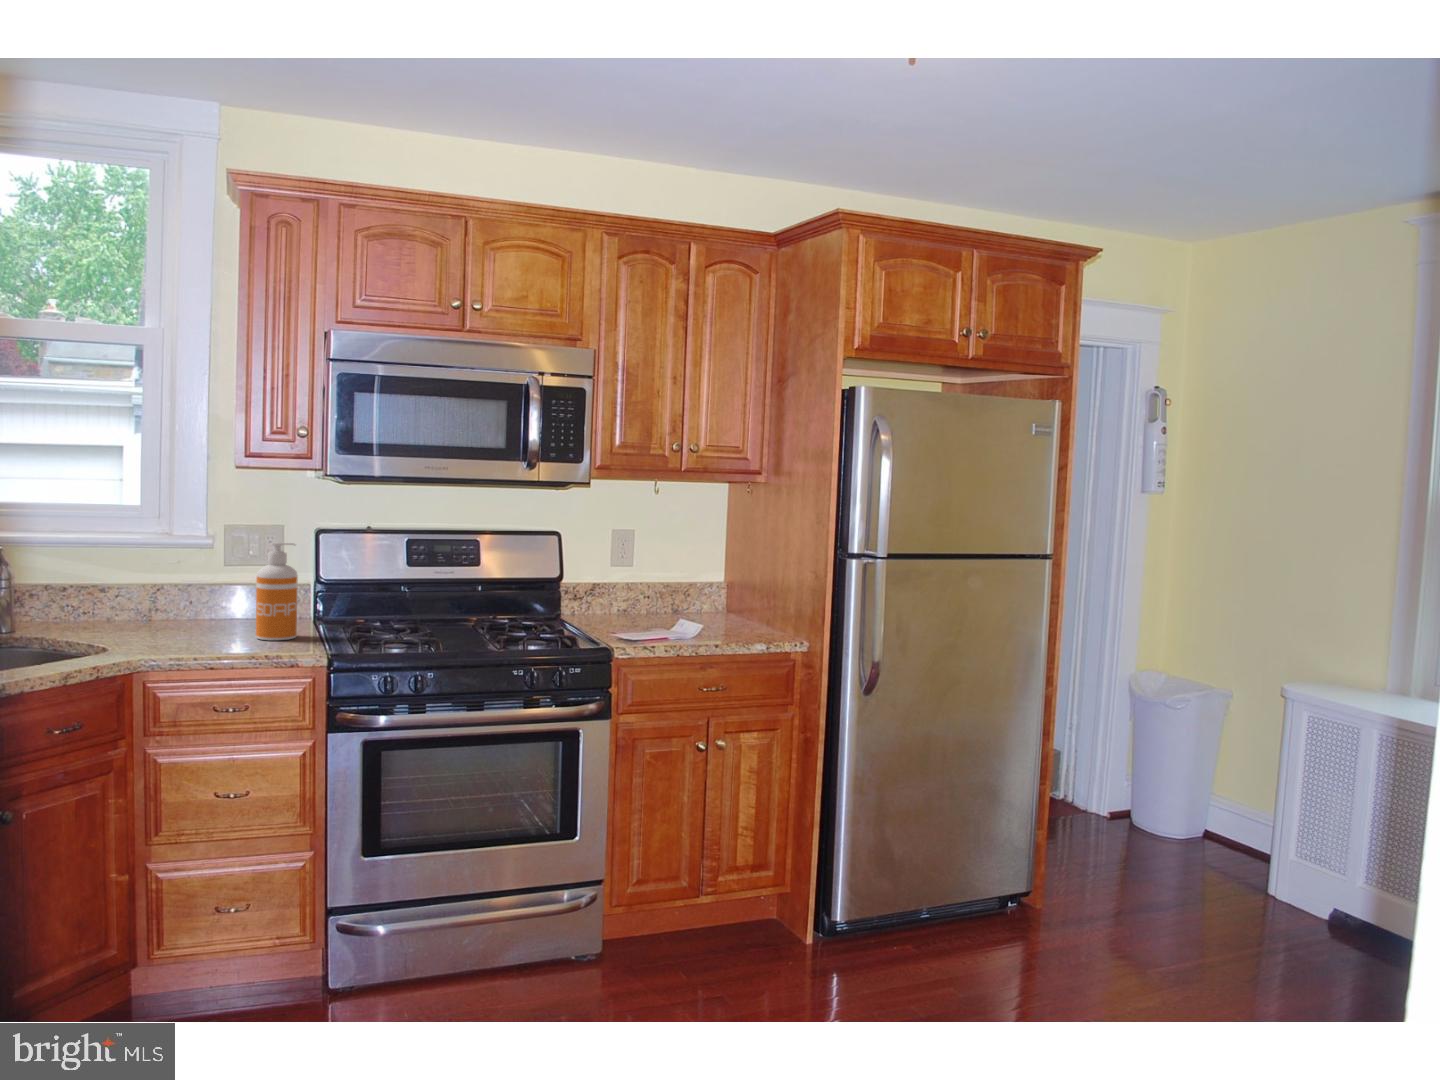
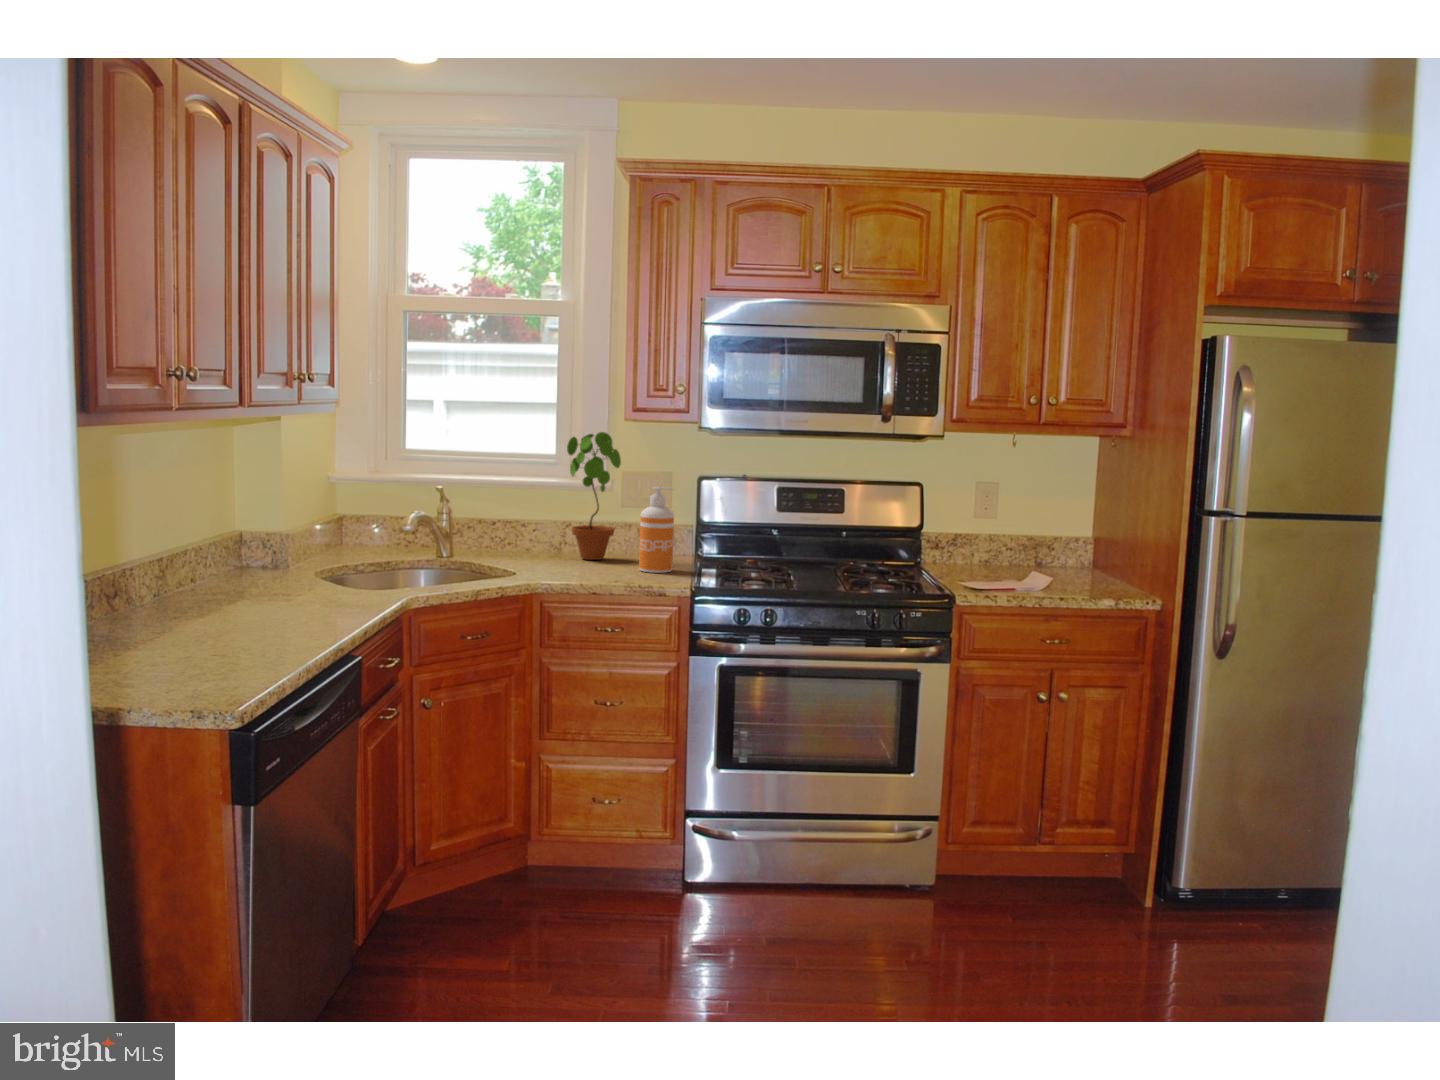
potted plant: none [159,480,228,628] -> present [567,432,621,560]

